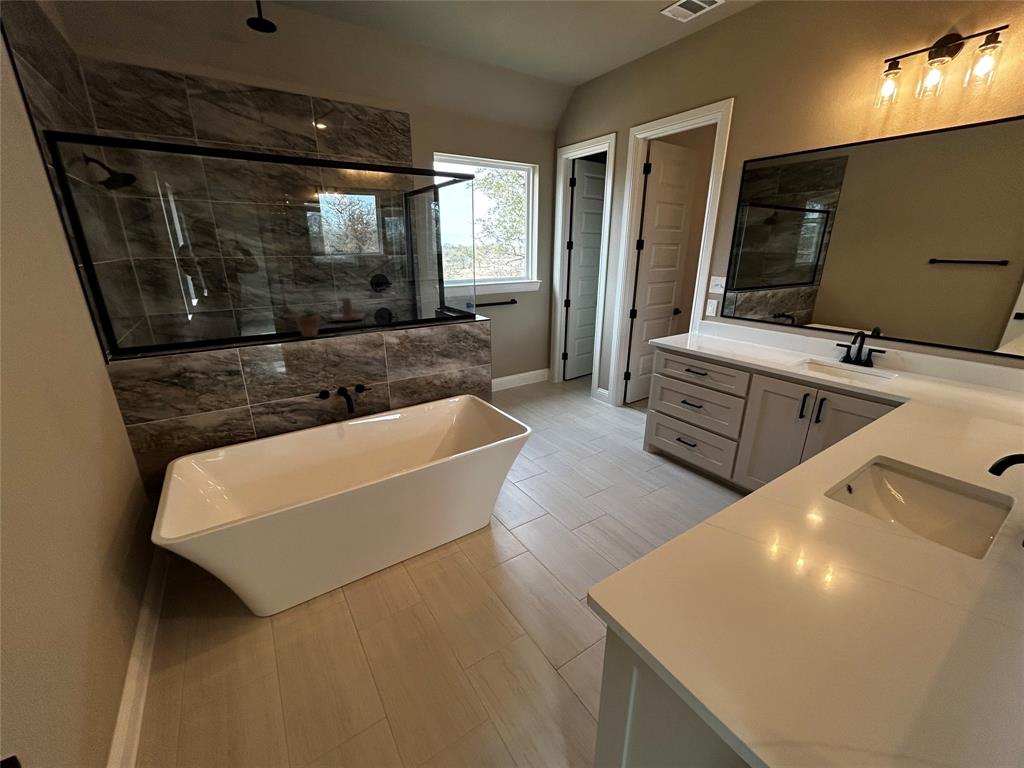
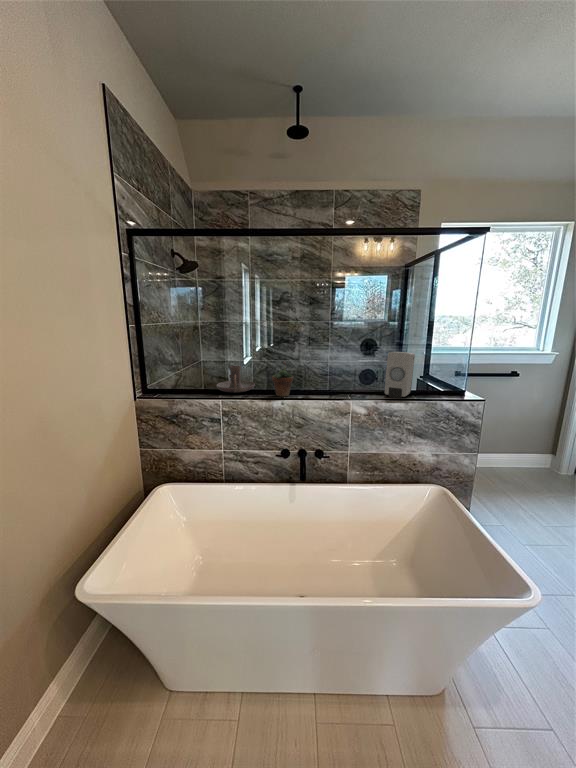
soap dispenser: none [410,284,434,326] -> present [385,352,415,398]
candle holder: present [331,298,365,321] -> present [217,366,255,393]

